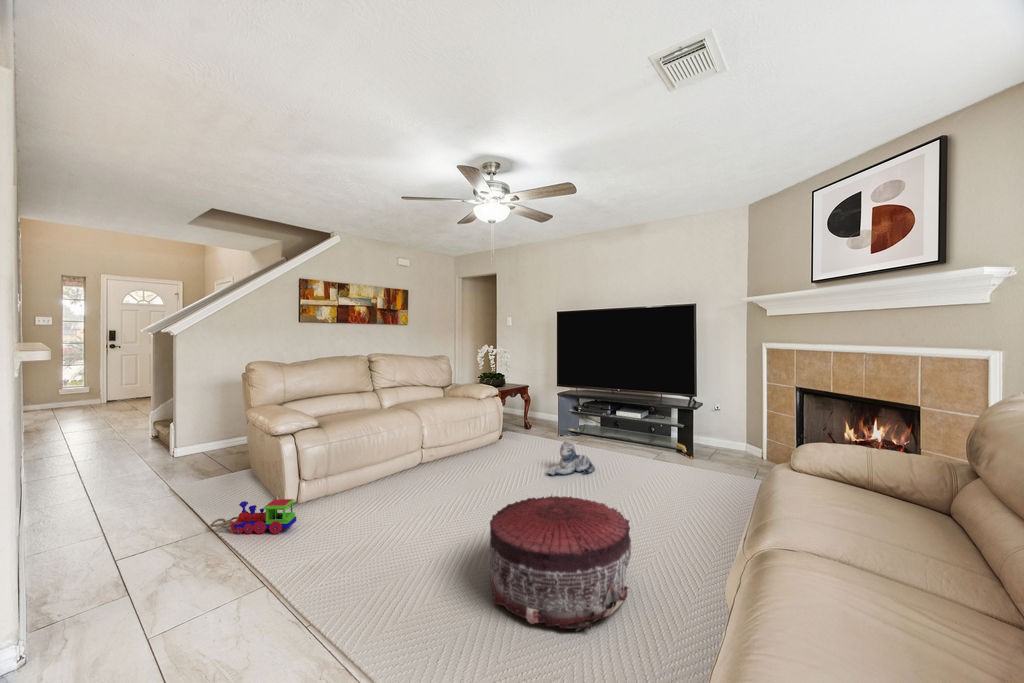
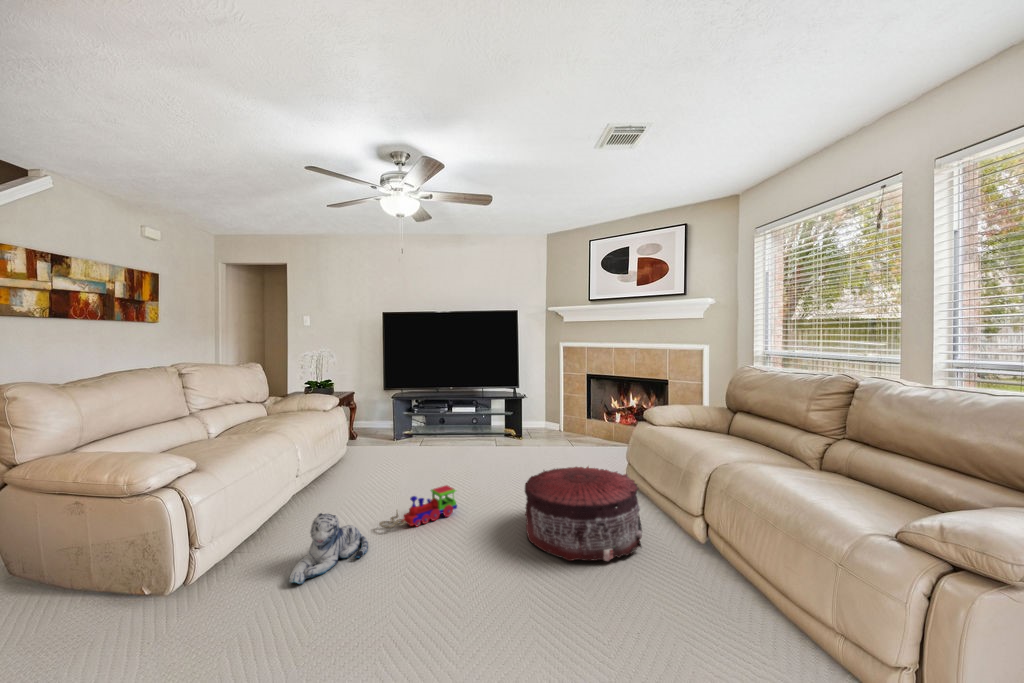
plush toy: present [547,442,595,475] -> present [289,513,368,584]
toy train: present [210,499,296,534] -> present [379,486,457,528]

